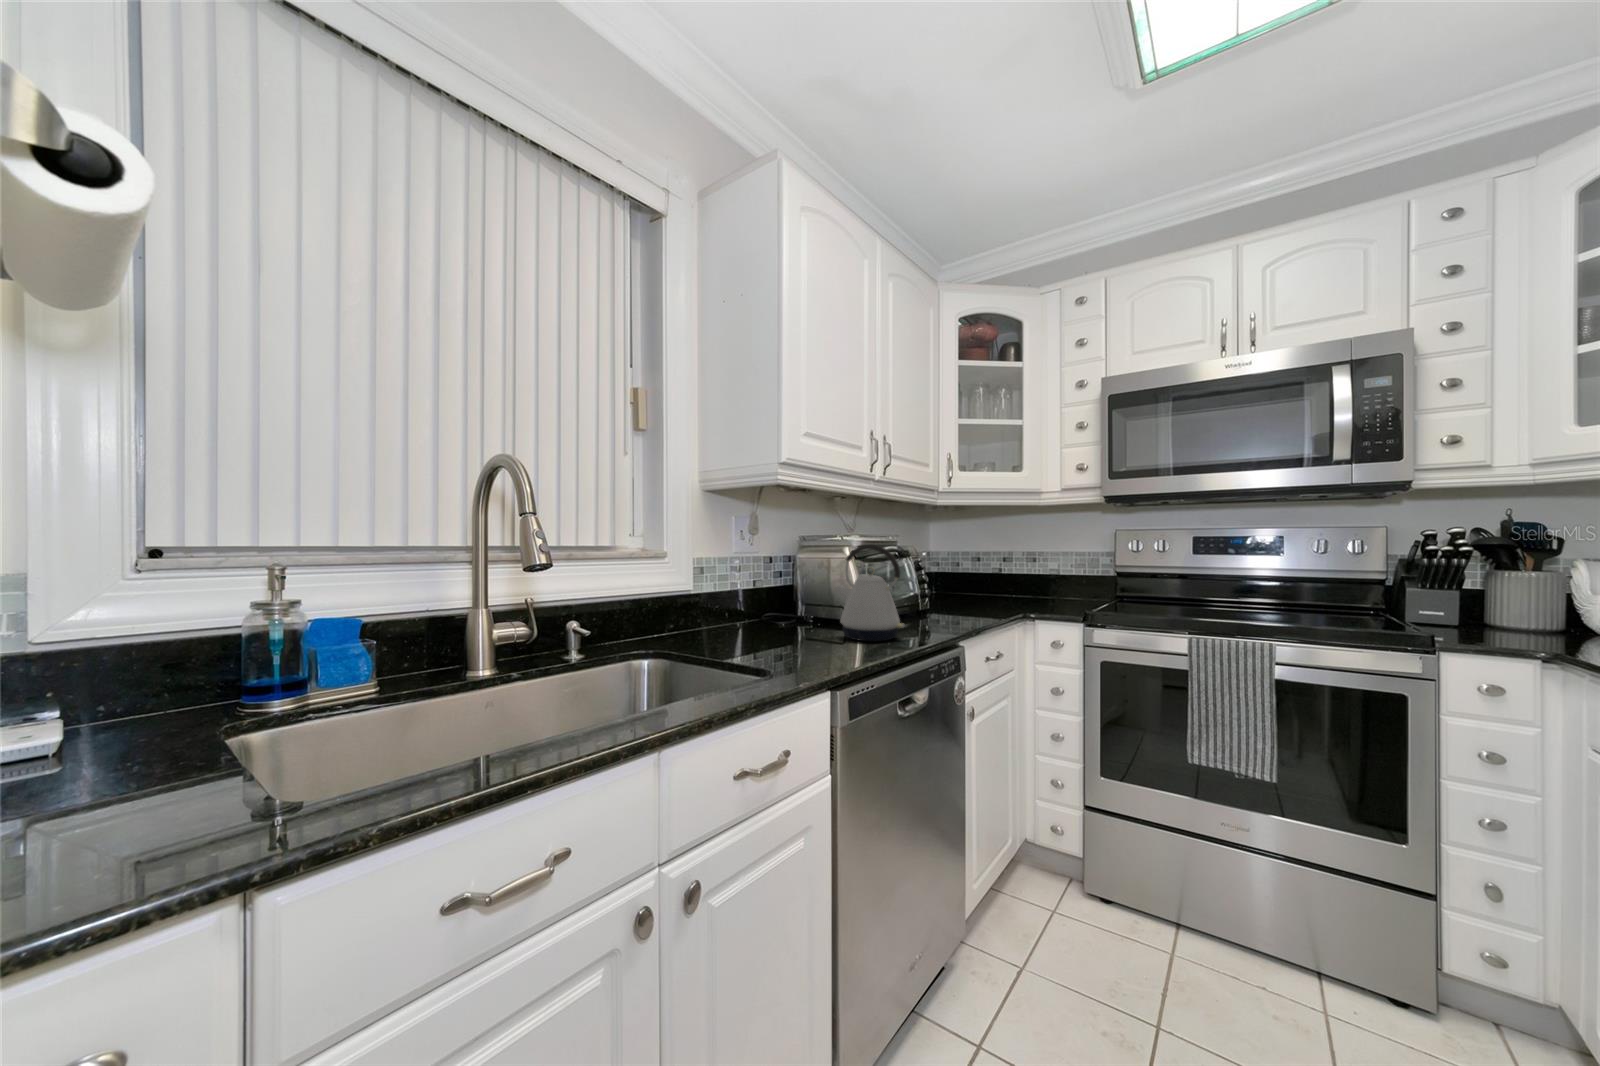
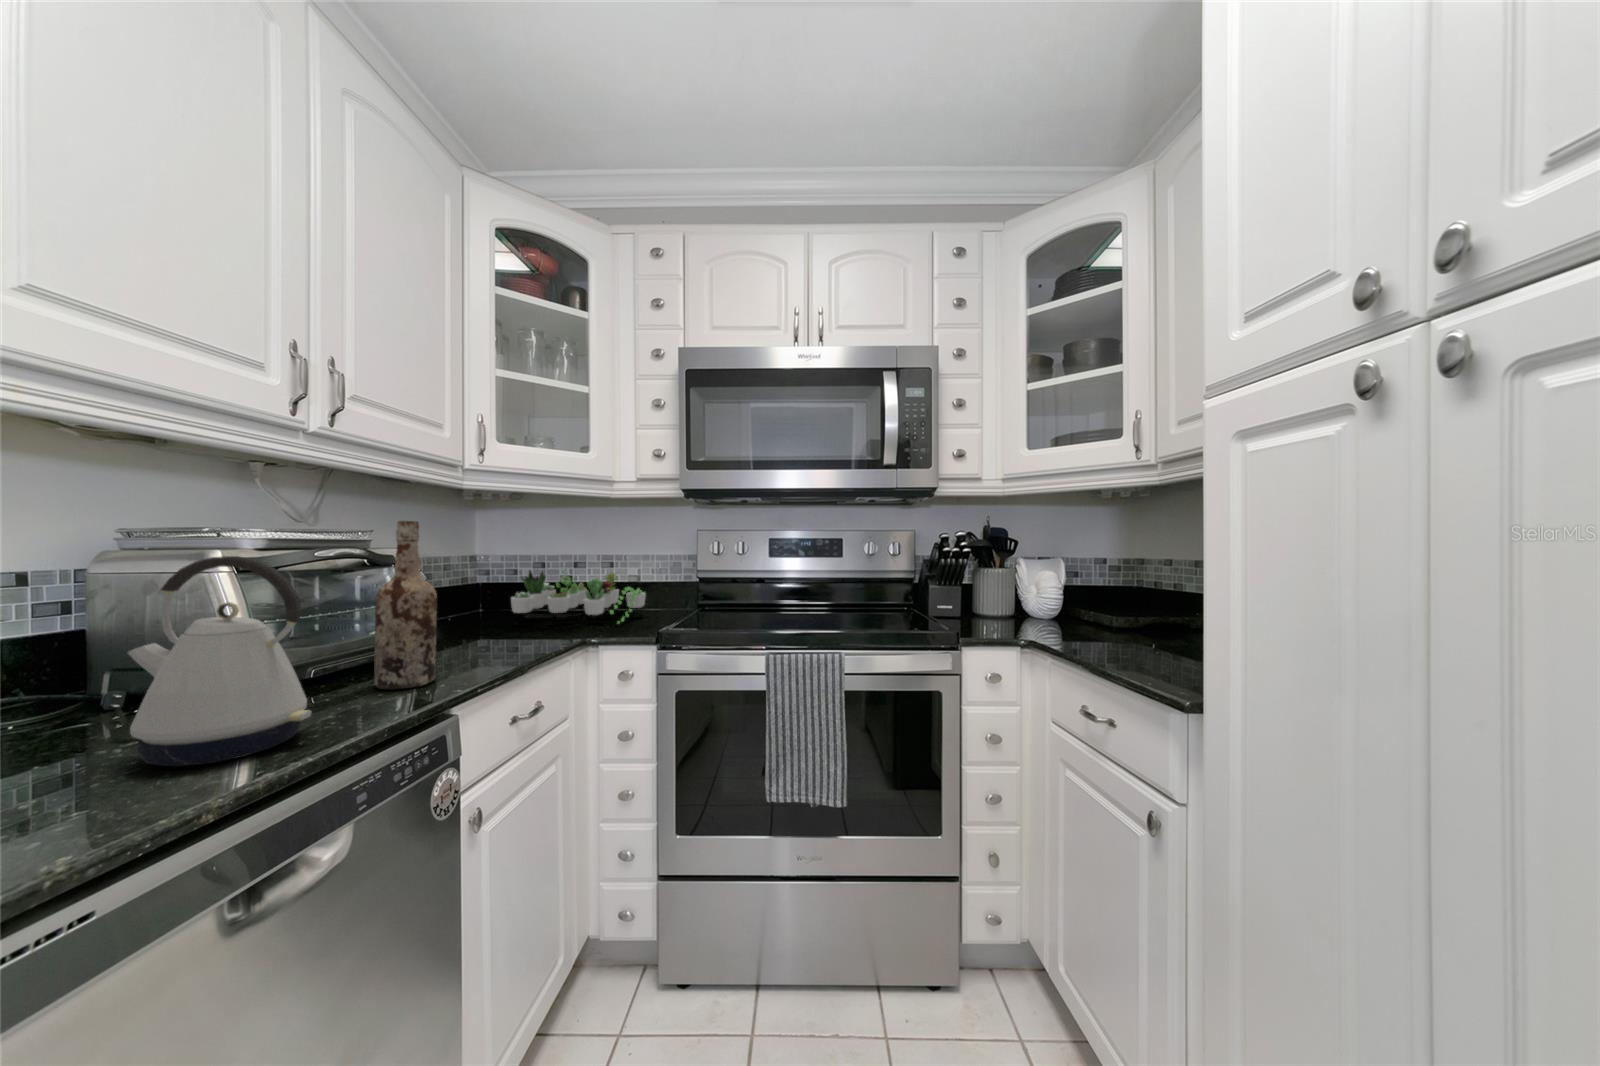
wine bottle: none [911,526,941,626] -> present [375,521,437,689]
succulent plant: none [964,558,1068,607] -> present [511,571,646,624]

